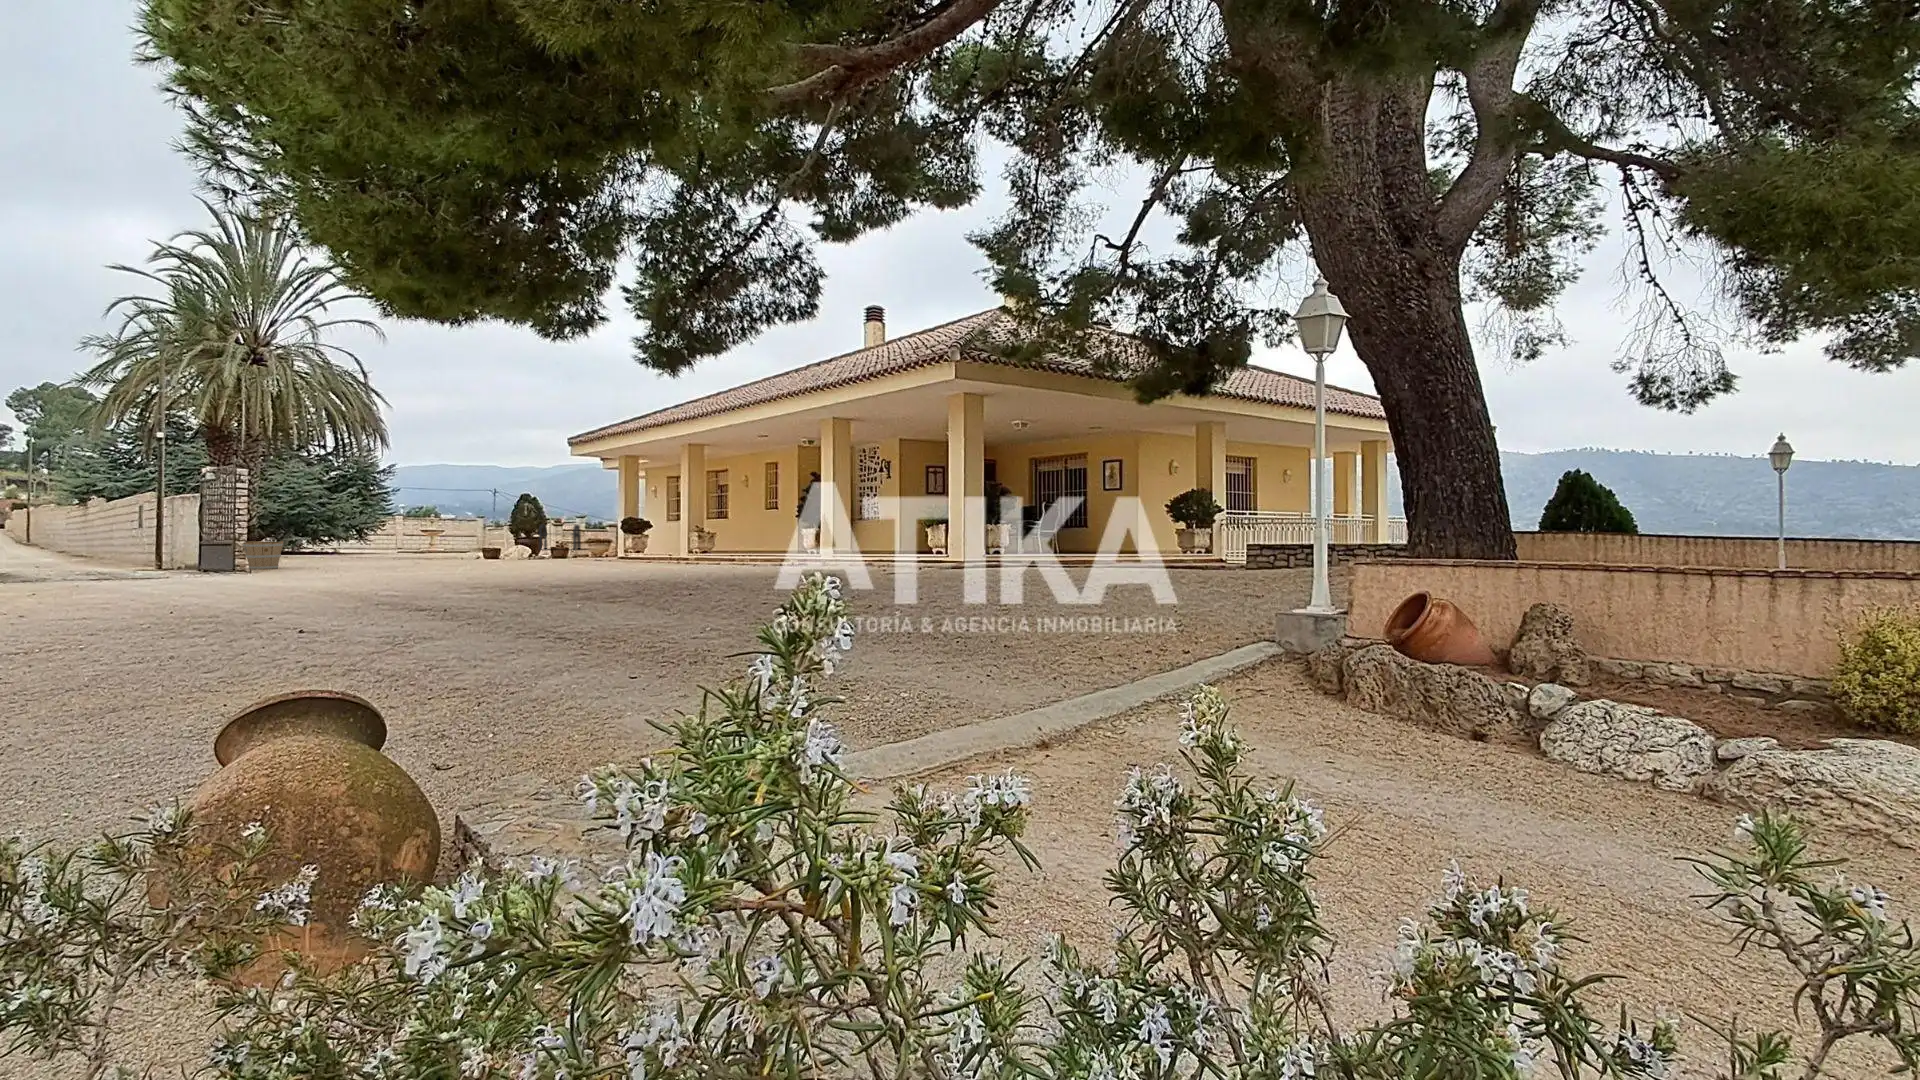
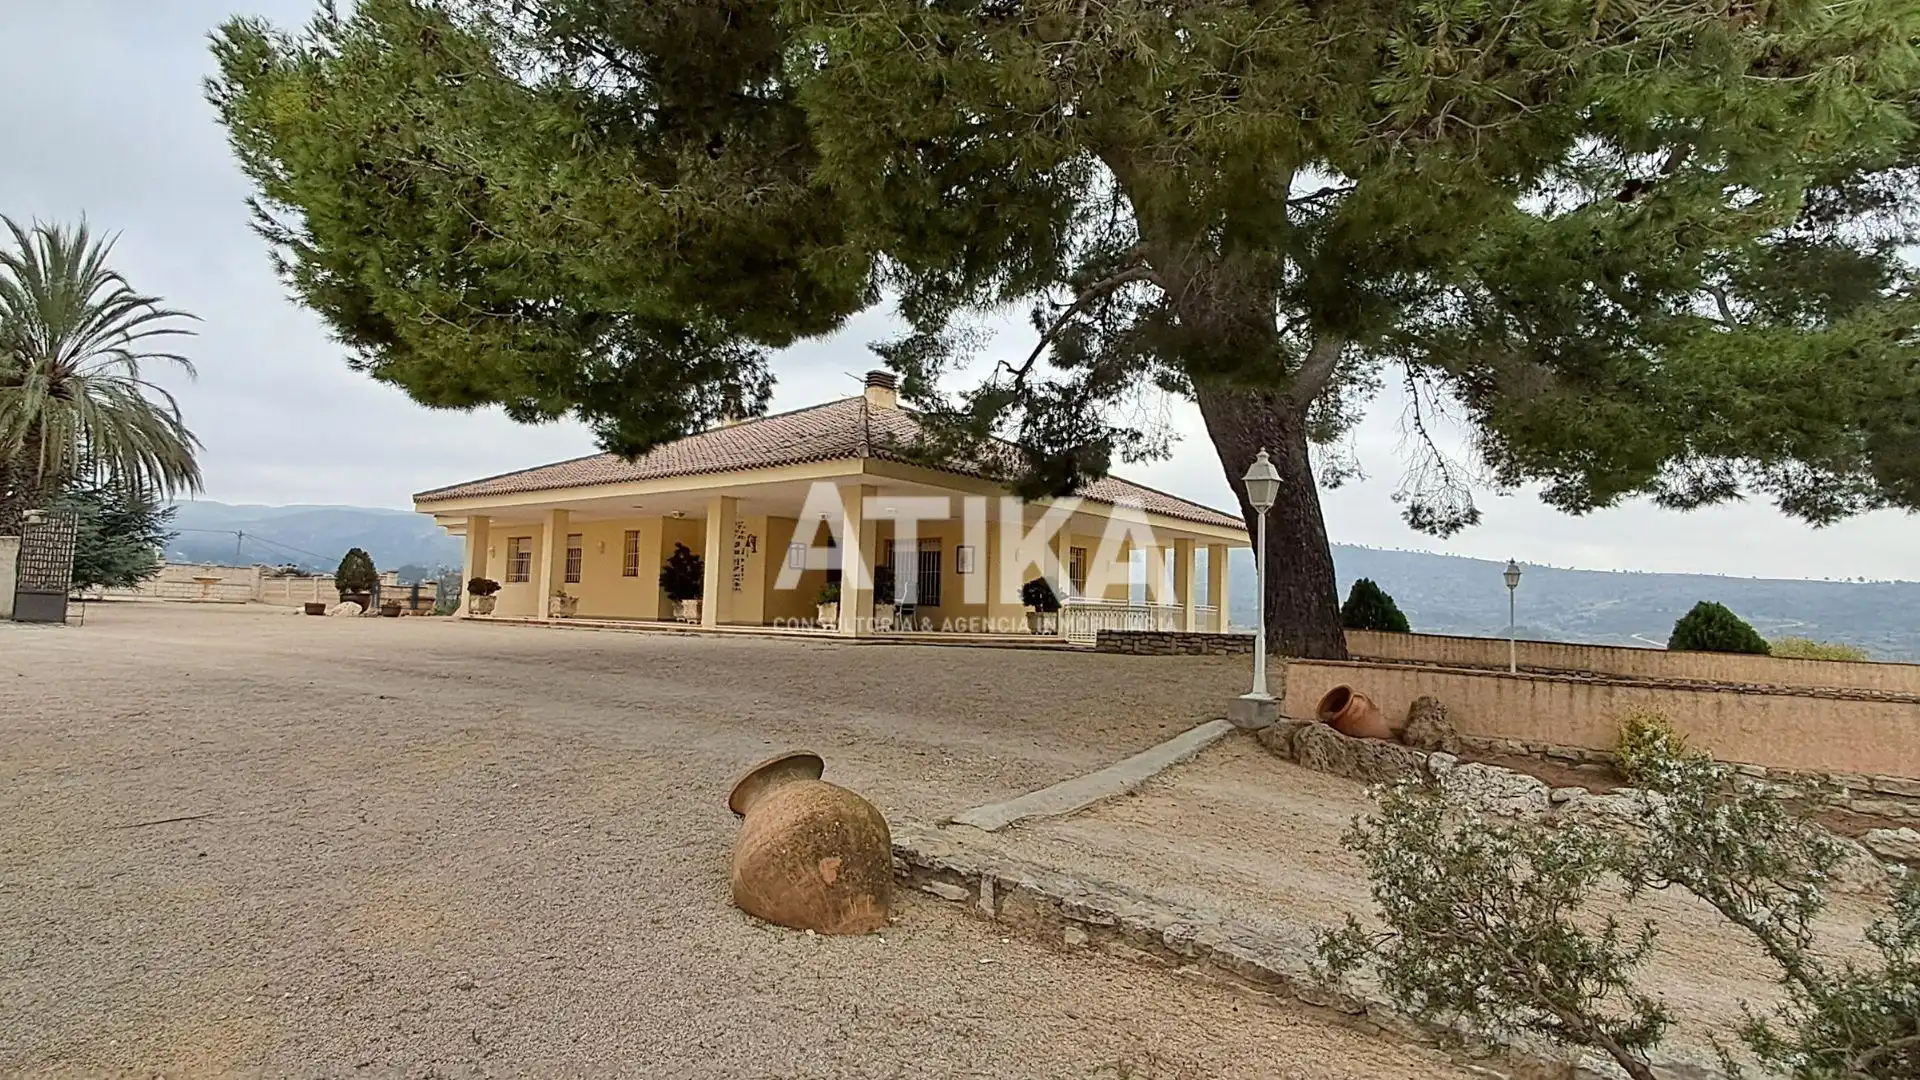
wooden bucket: present [243,541,283,569] -> none [26,589,78,621]

